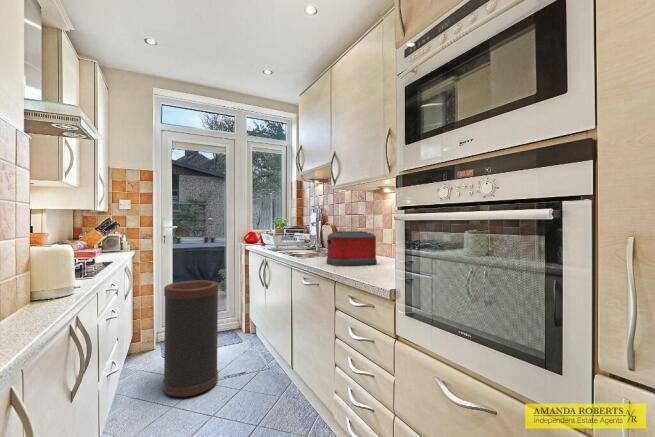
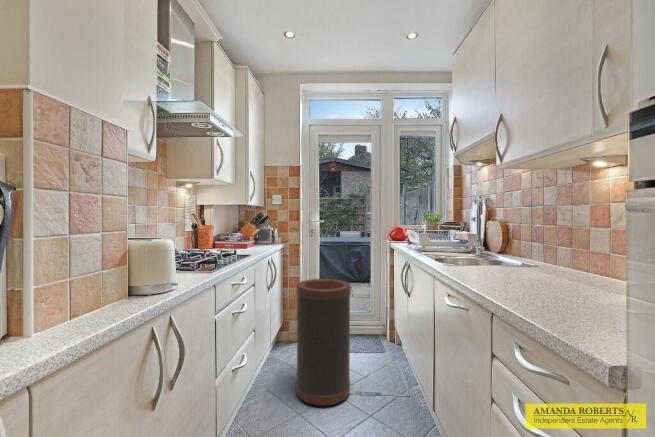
toaster: present [326,231,377,266] -> none [484,231,578,287]

